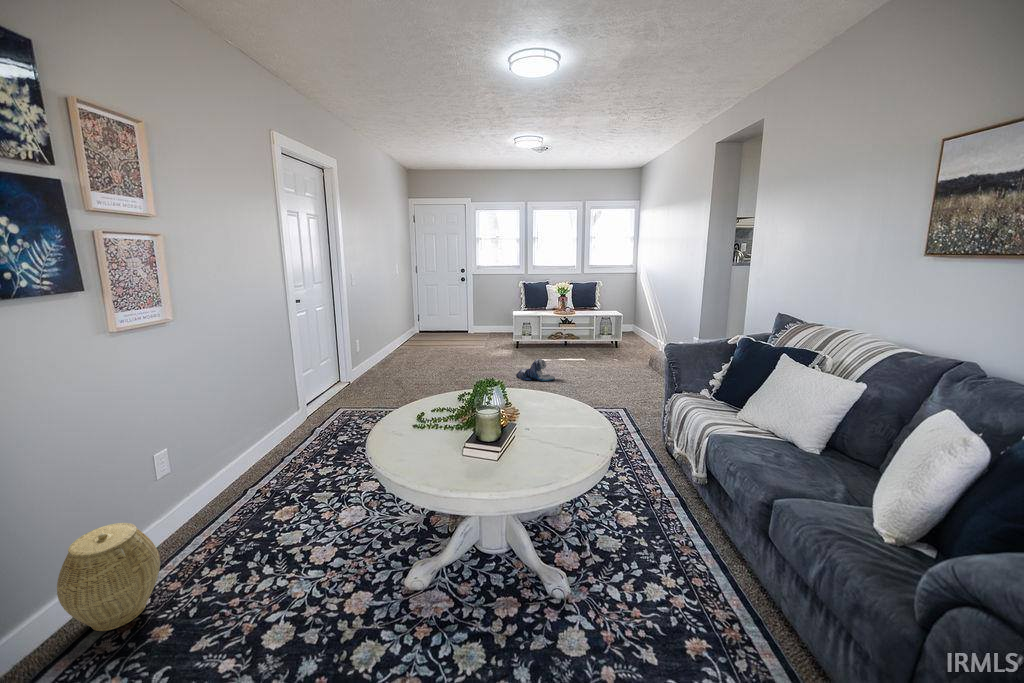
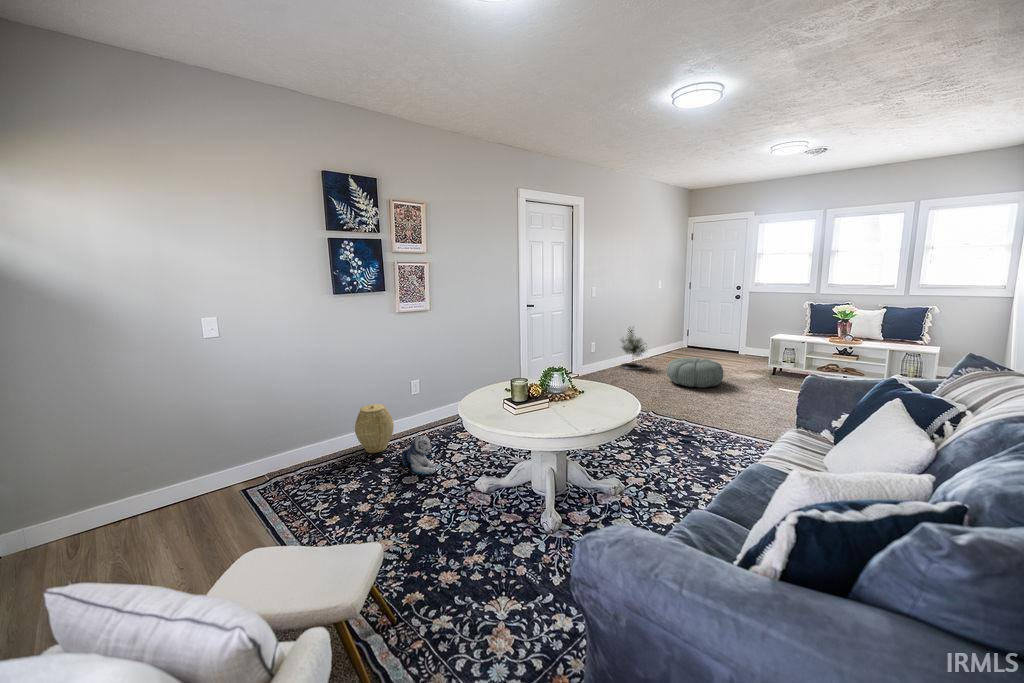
potted tree: none [374,311,410,364] -> present [620,329,647,370]
pouf: none [442,342,496,373] -> present [667,358,723,388]
plush toy: present [516,359,555,381] -> present [401,435,435,475]

